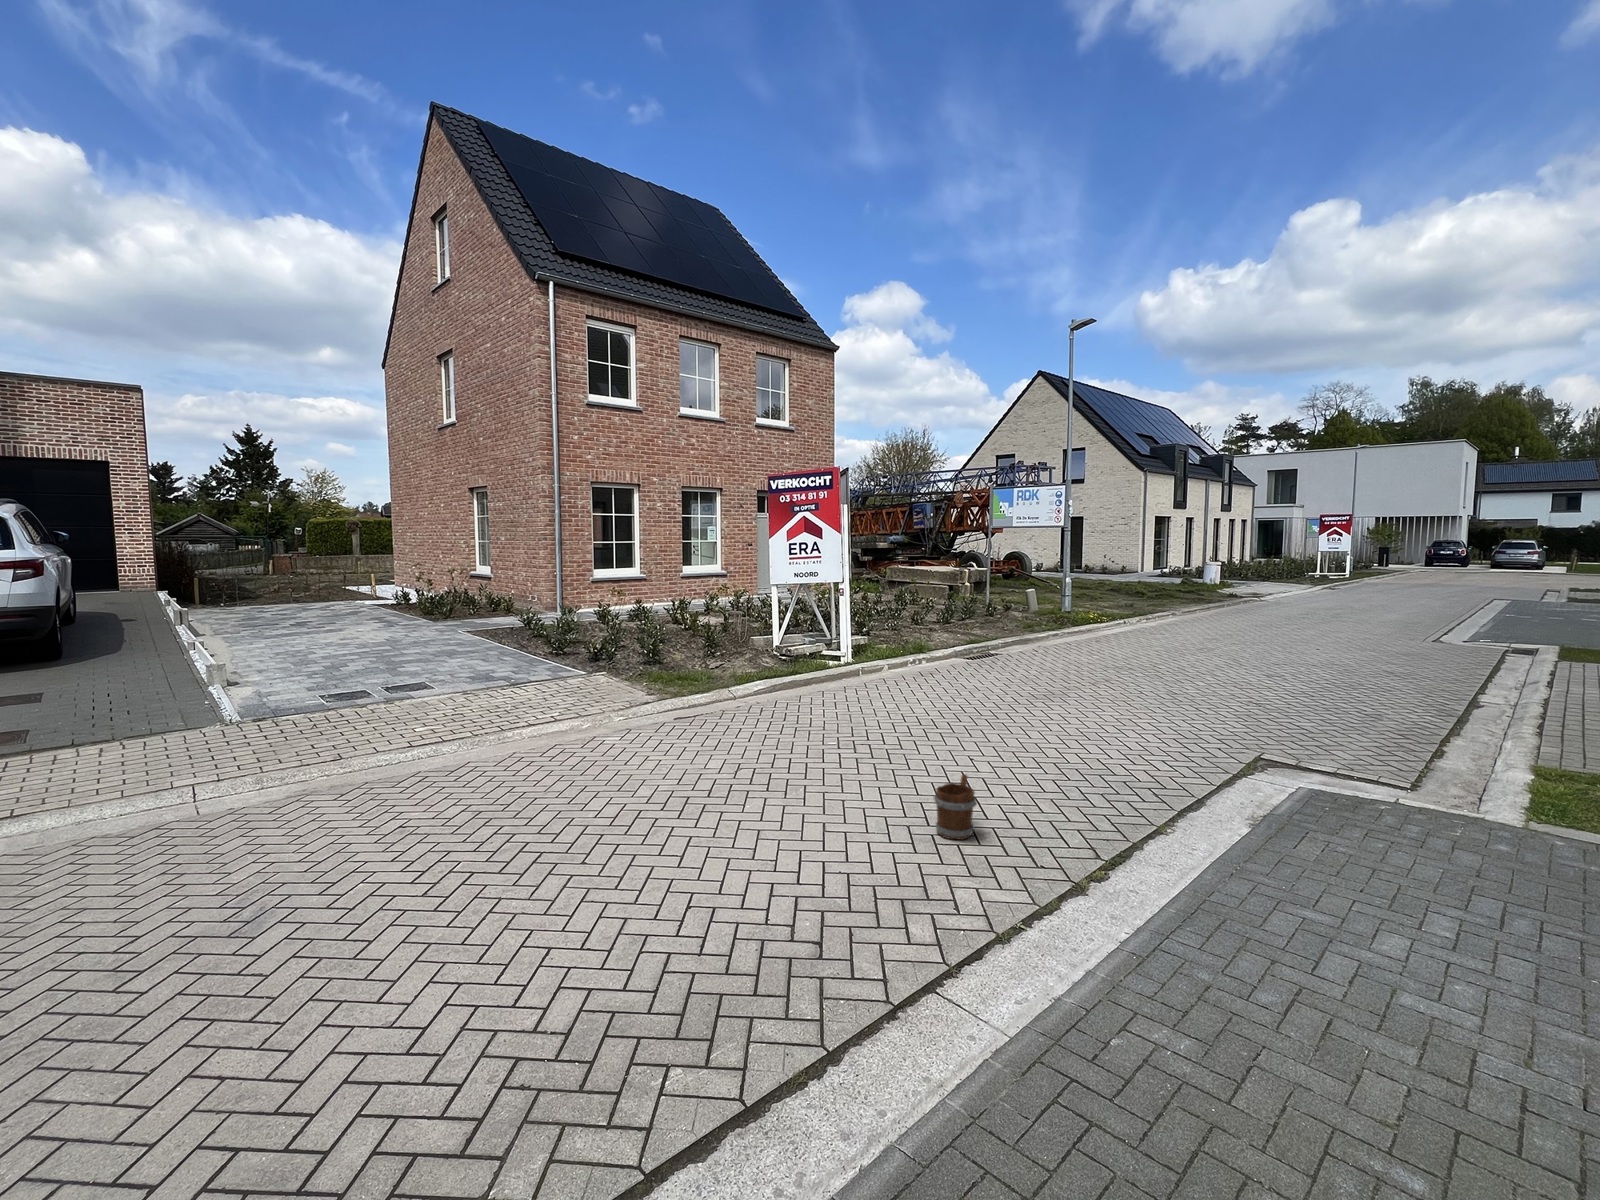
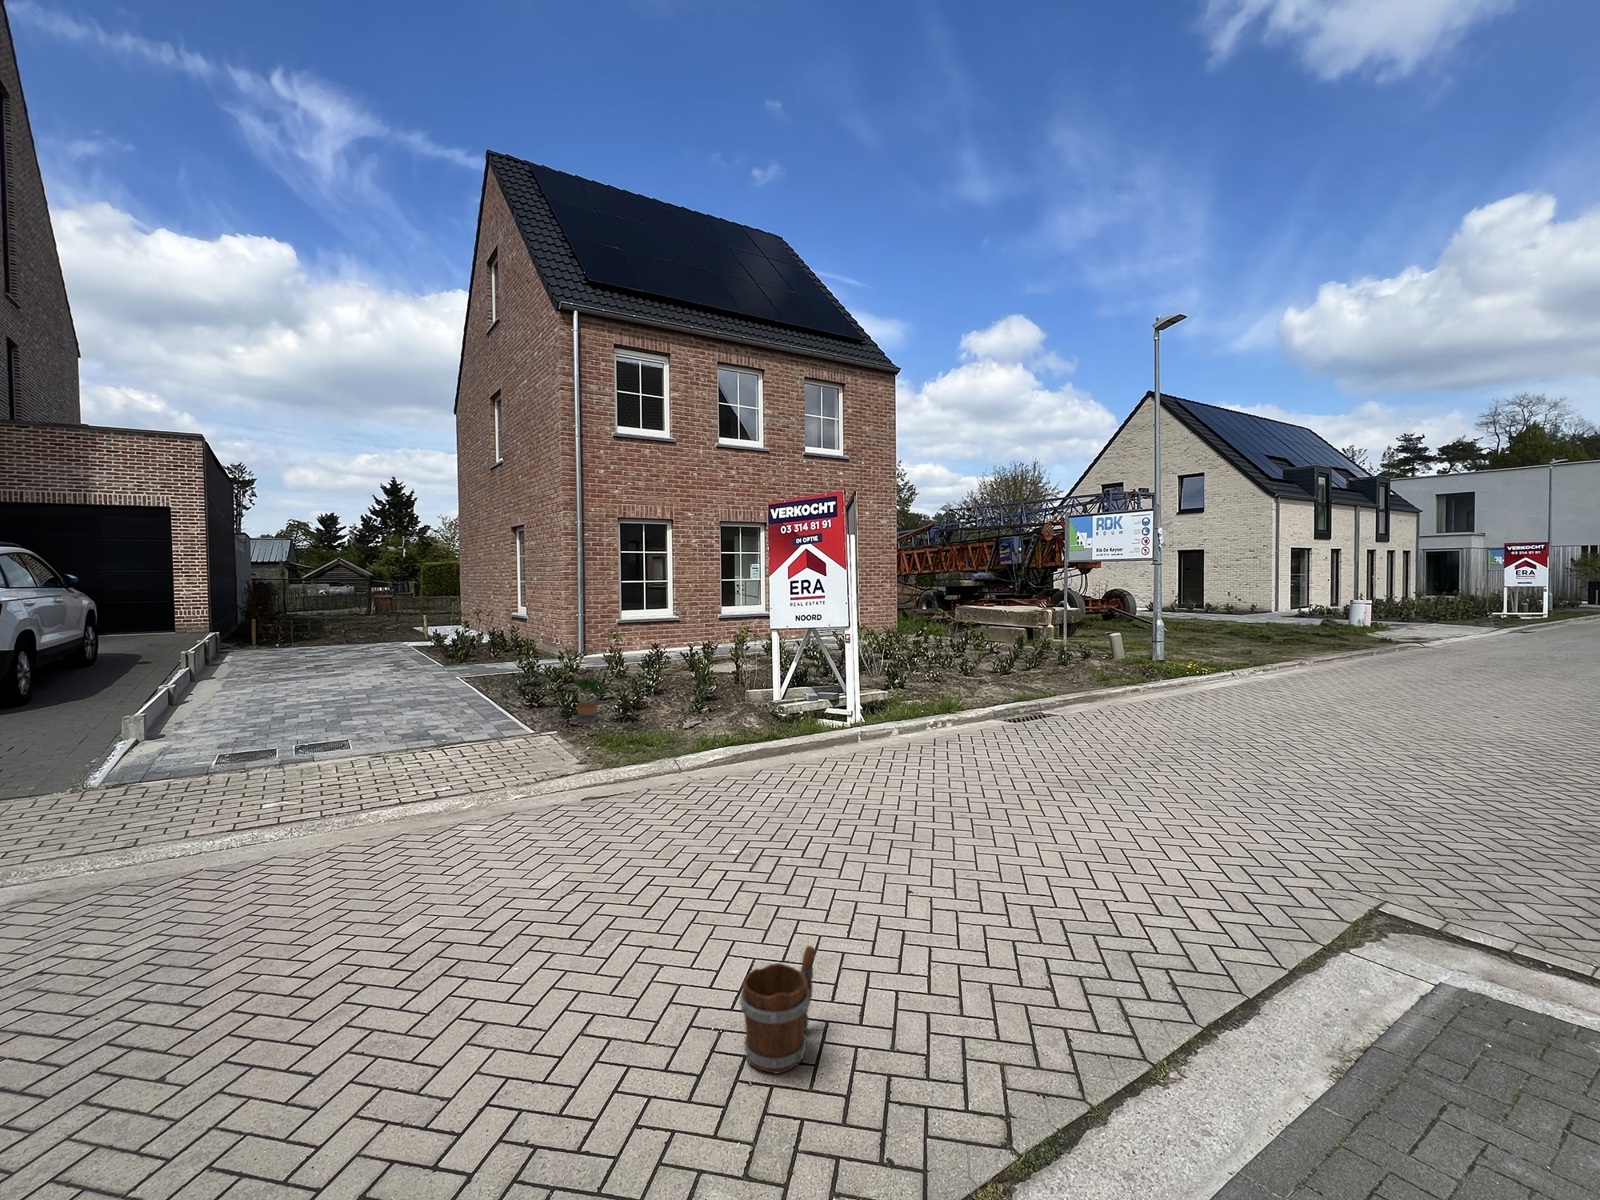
potted tree: none [607,629,634,668] -> present [575,678,601,723]

